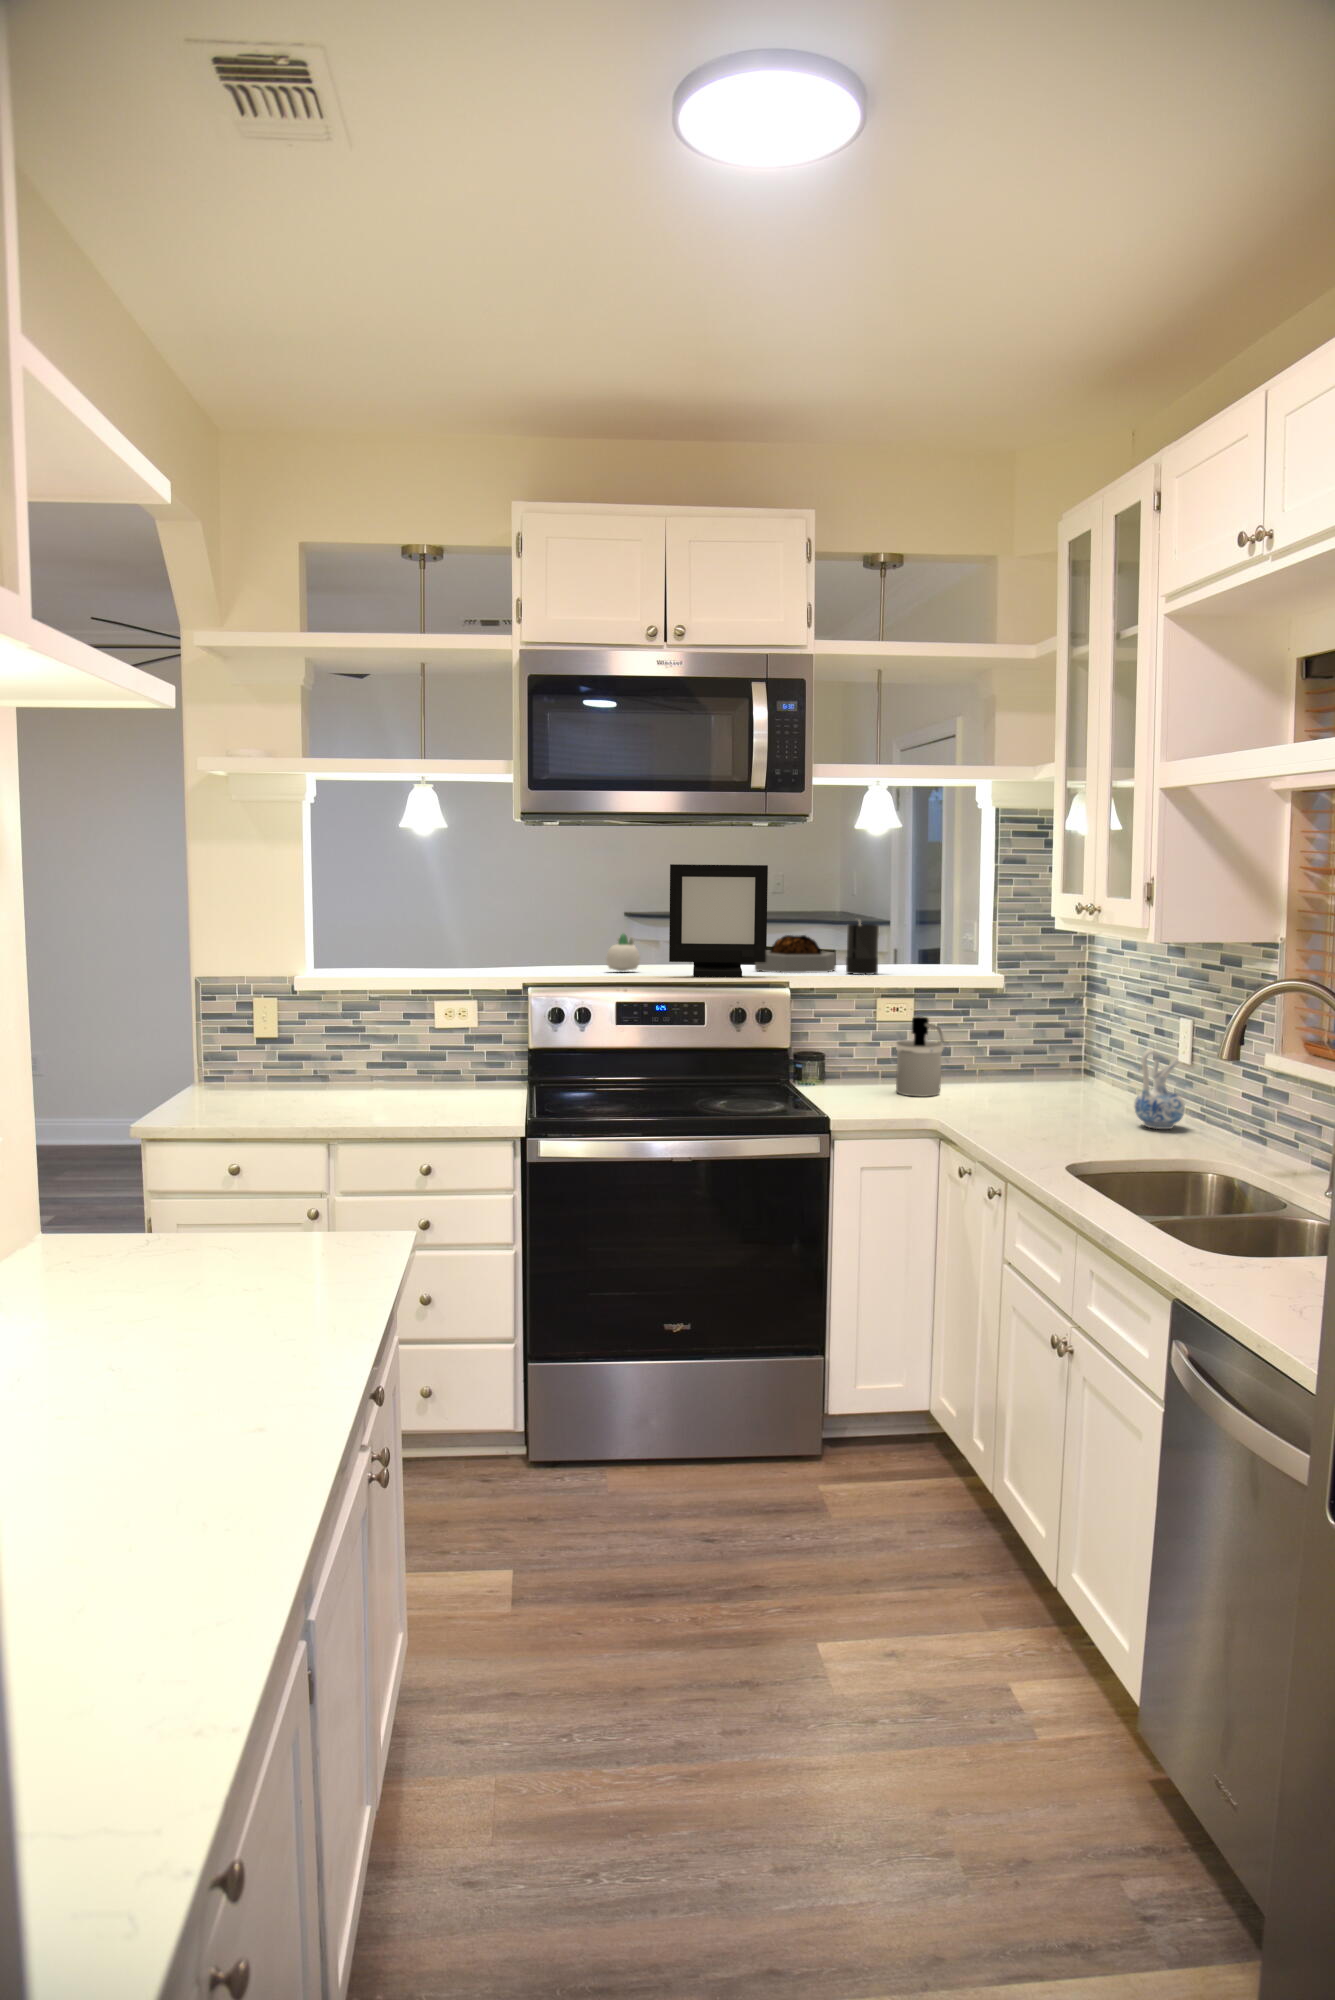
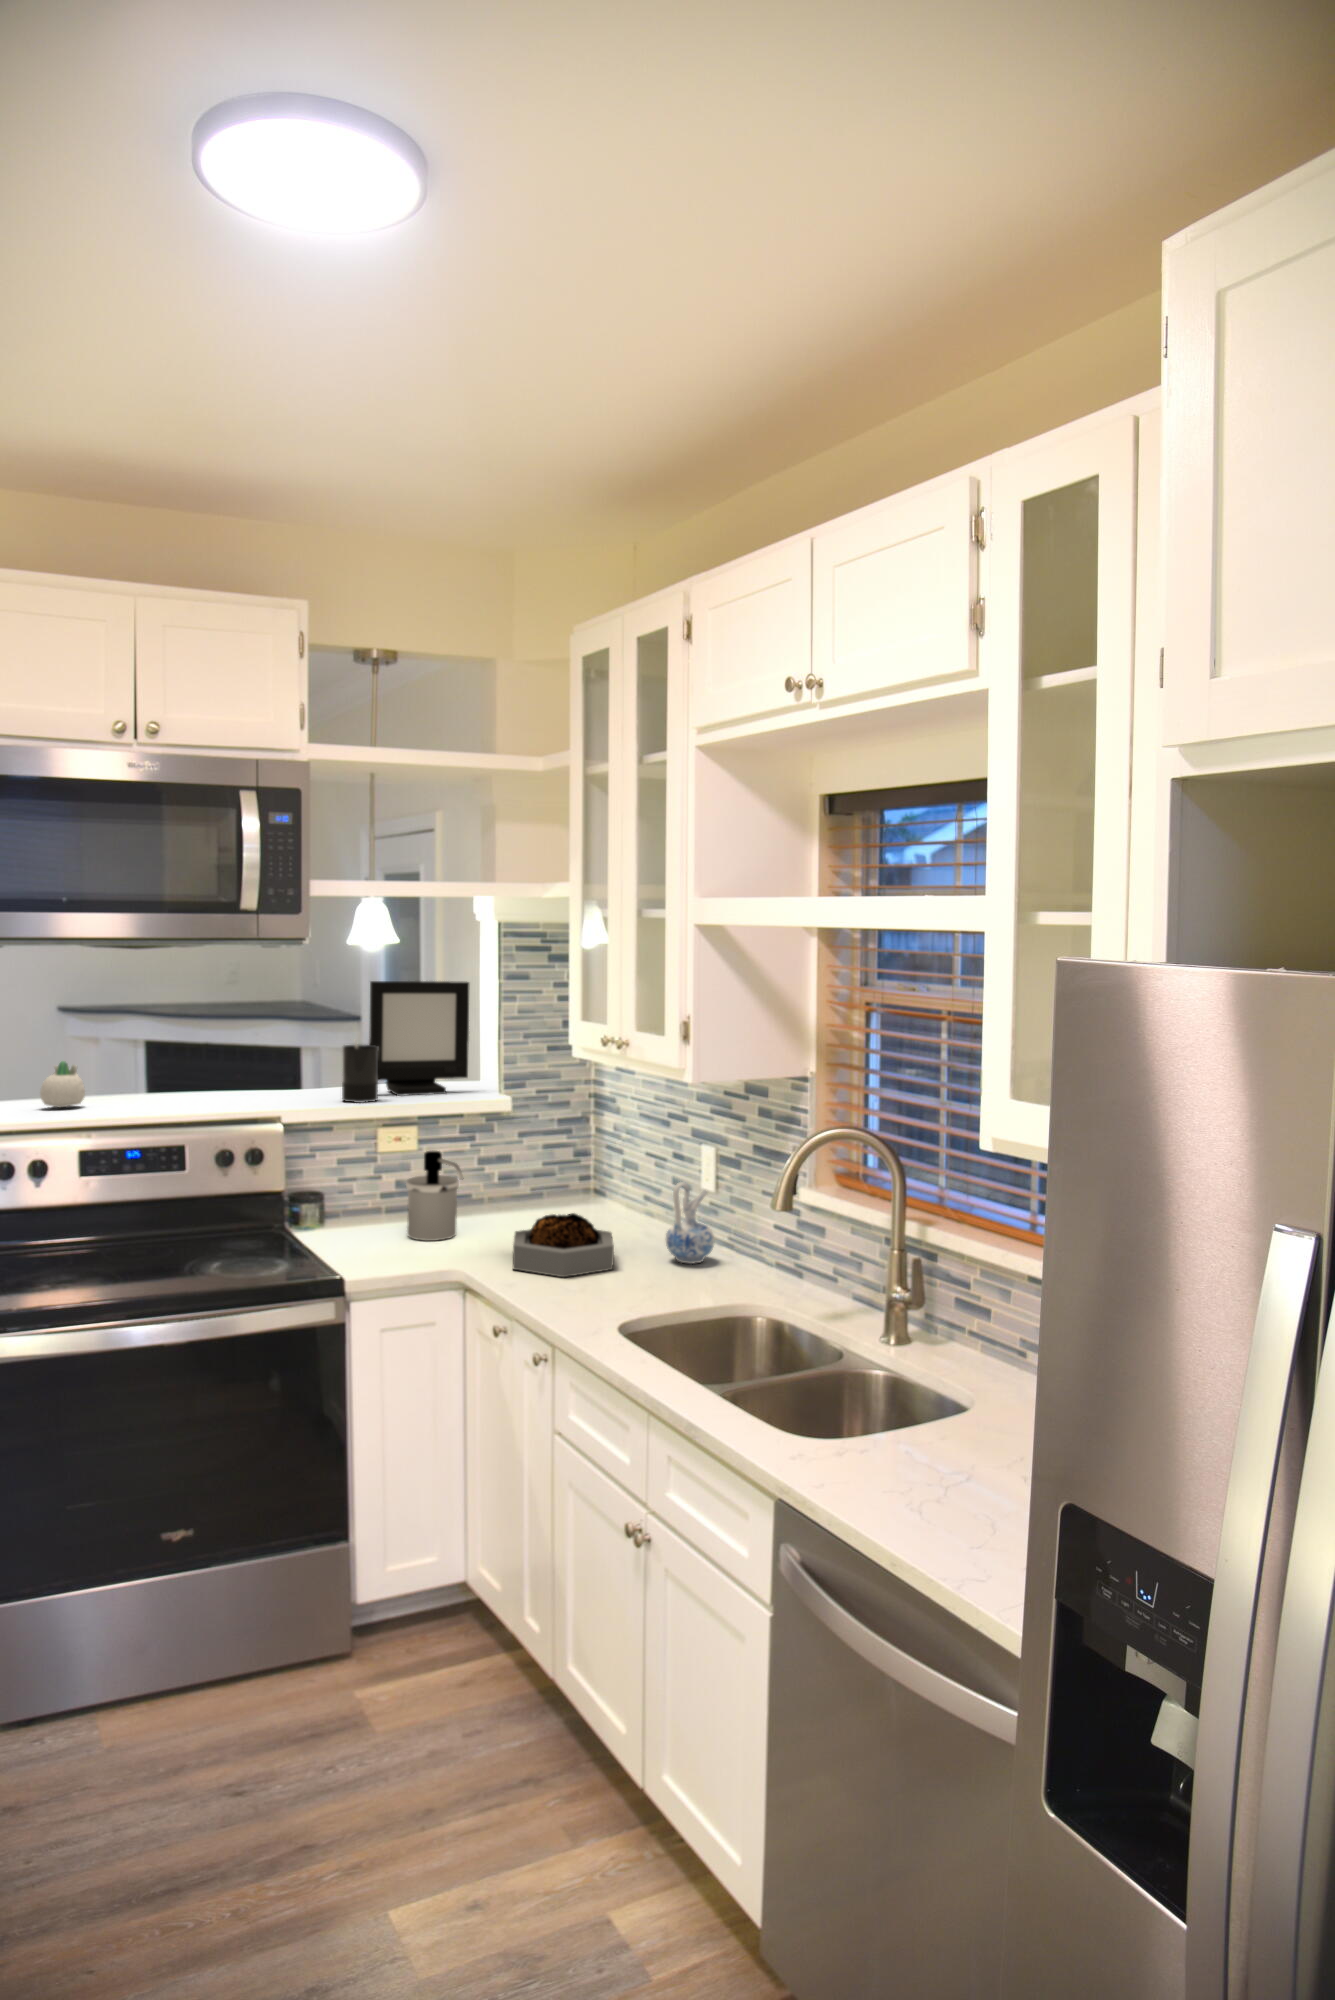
picture frame: present [669,864,768,978] -> present [369,981,469,1096]
decorative bowl: present [755,935,836,973] -> present [513,1213,614,1277]

